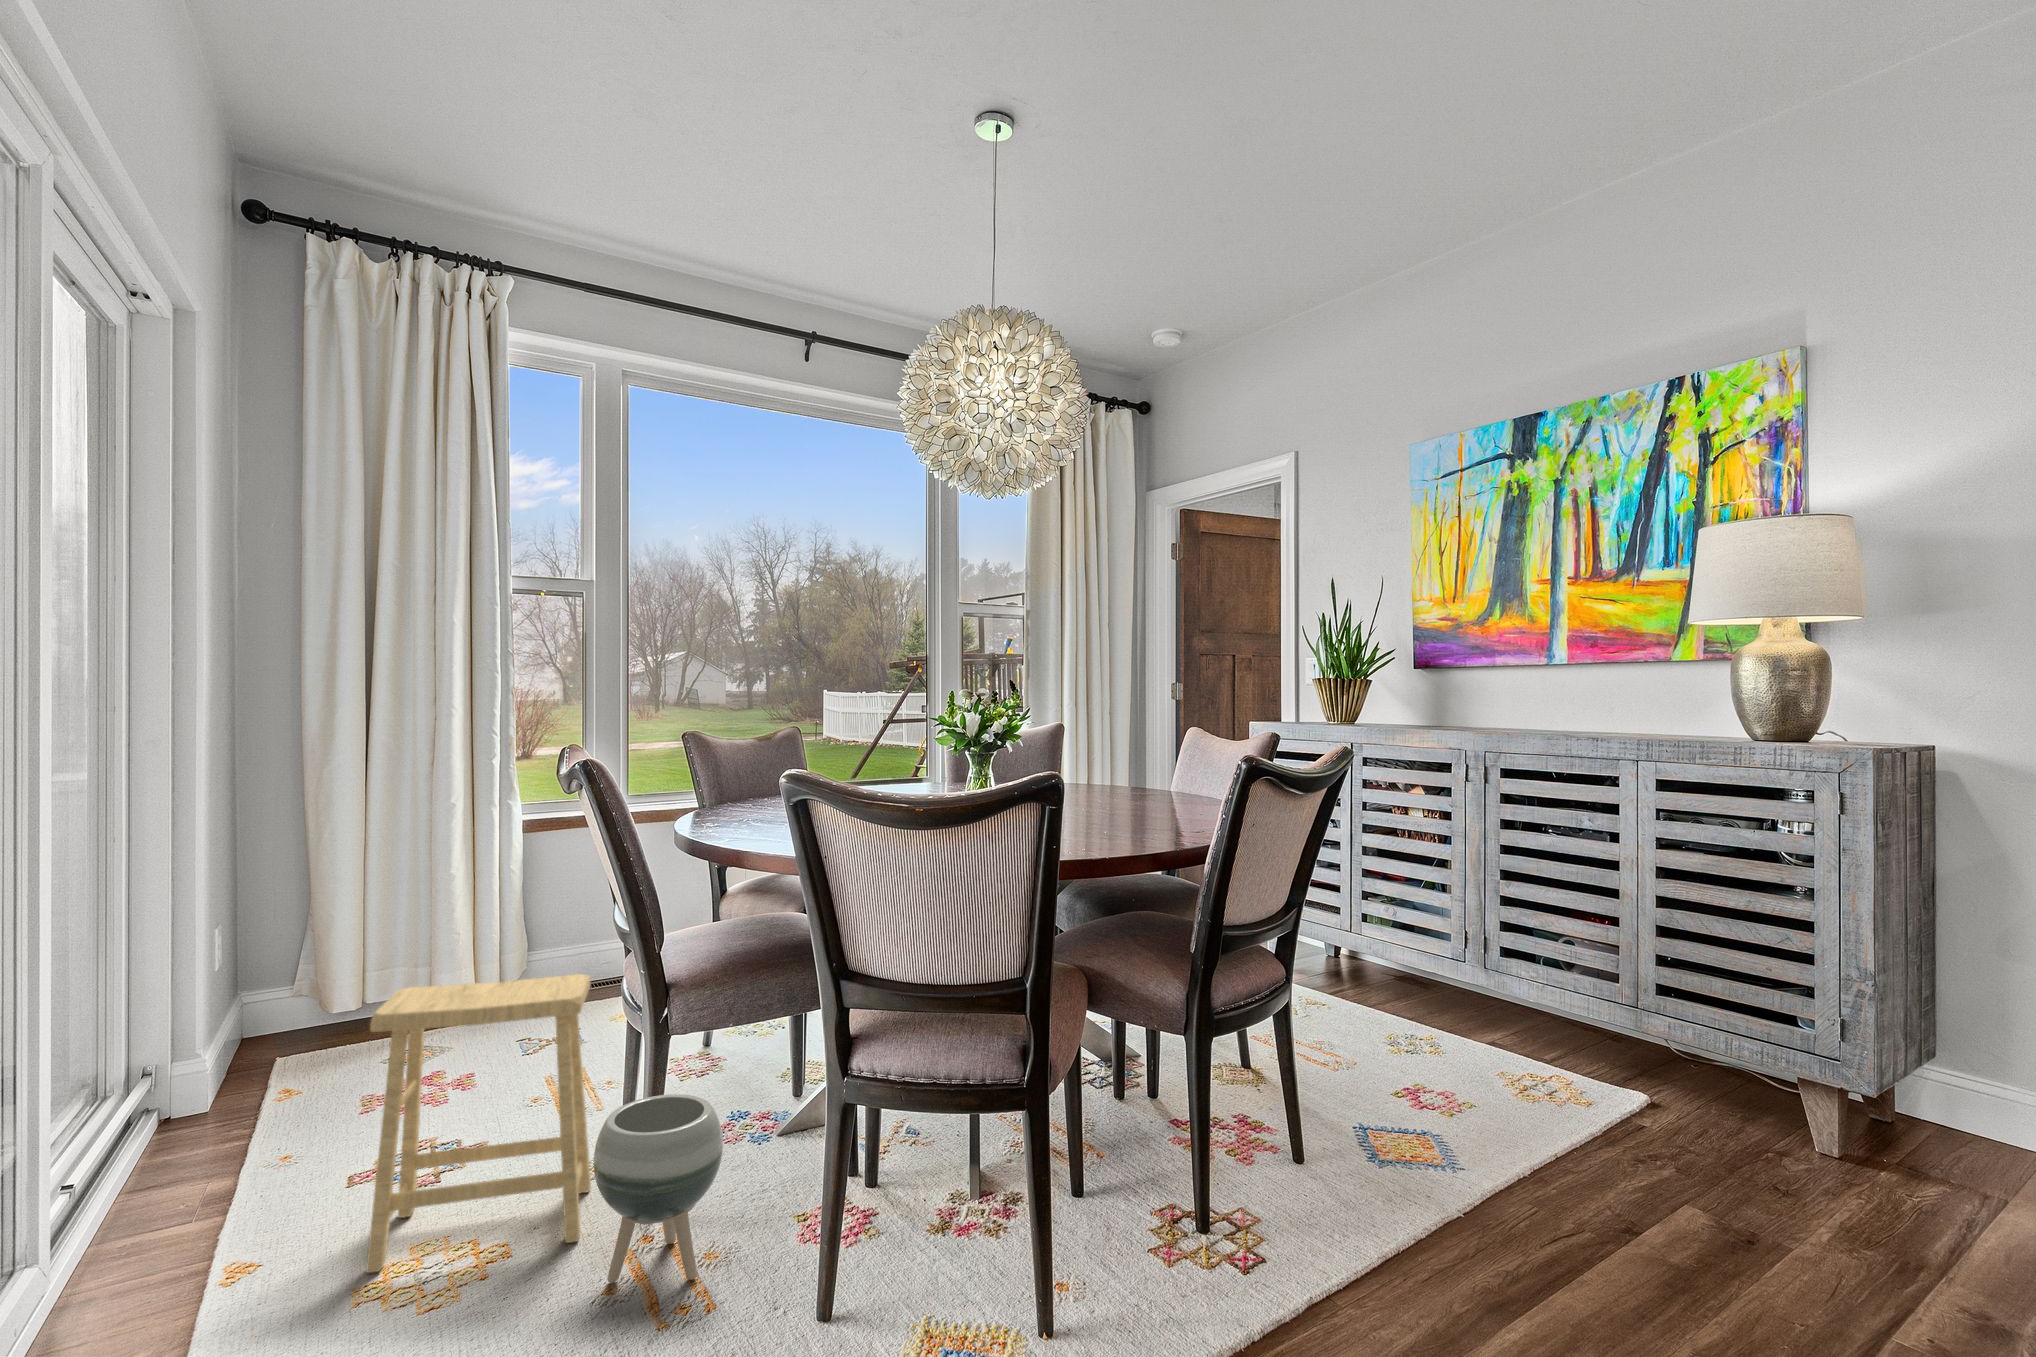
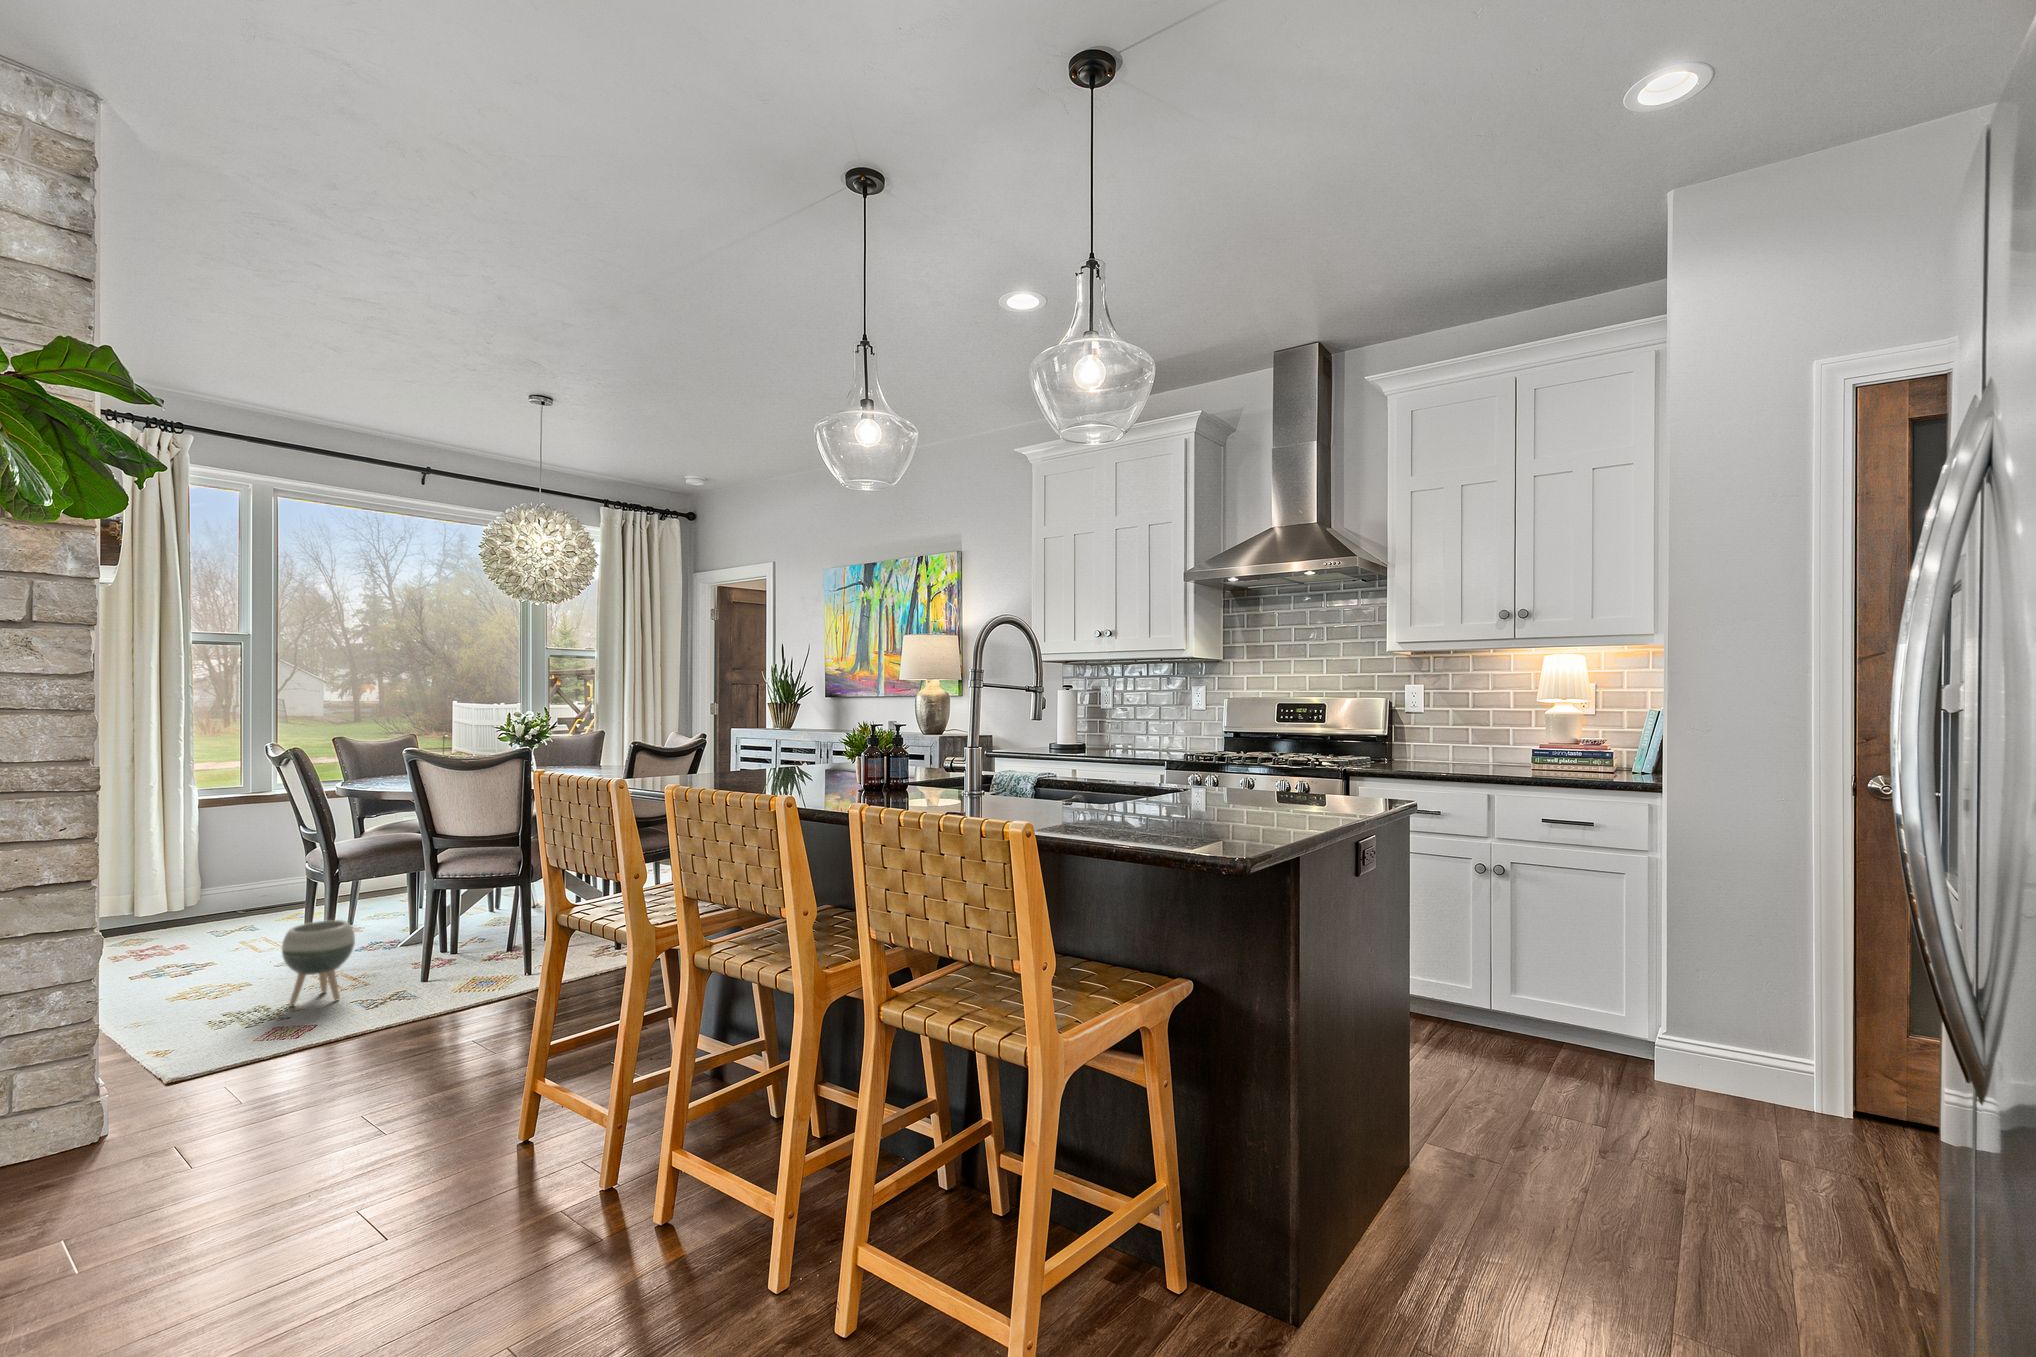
footstool: present [366,974,591,1273] -> none [142,870,274,1017]

